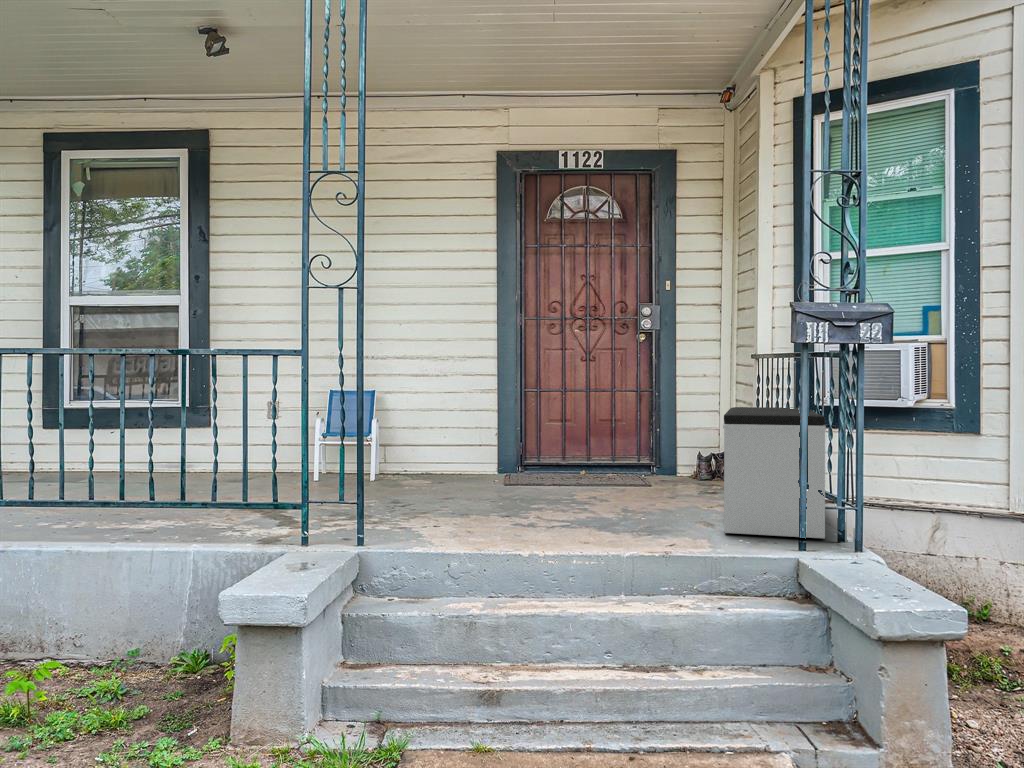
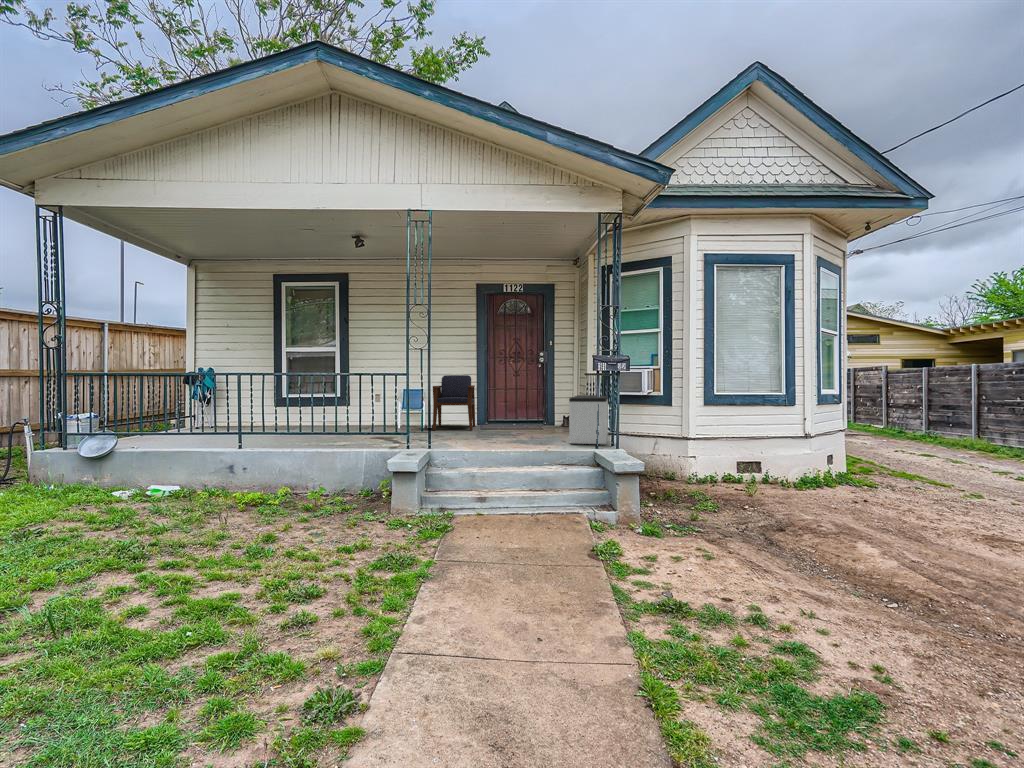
armchair: none [387,359,487,486] -> present [433,375,475,430]

